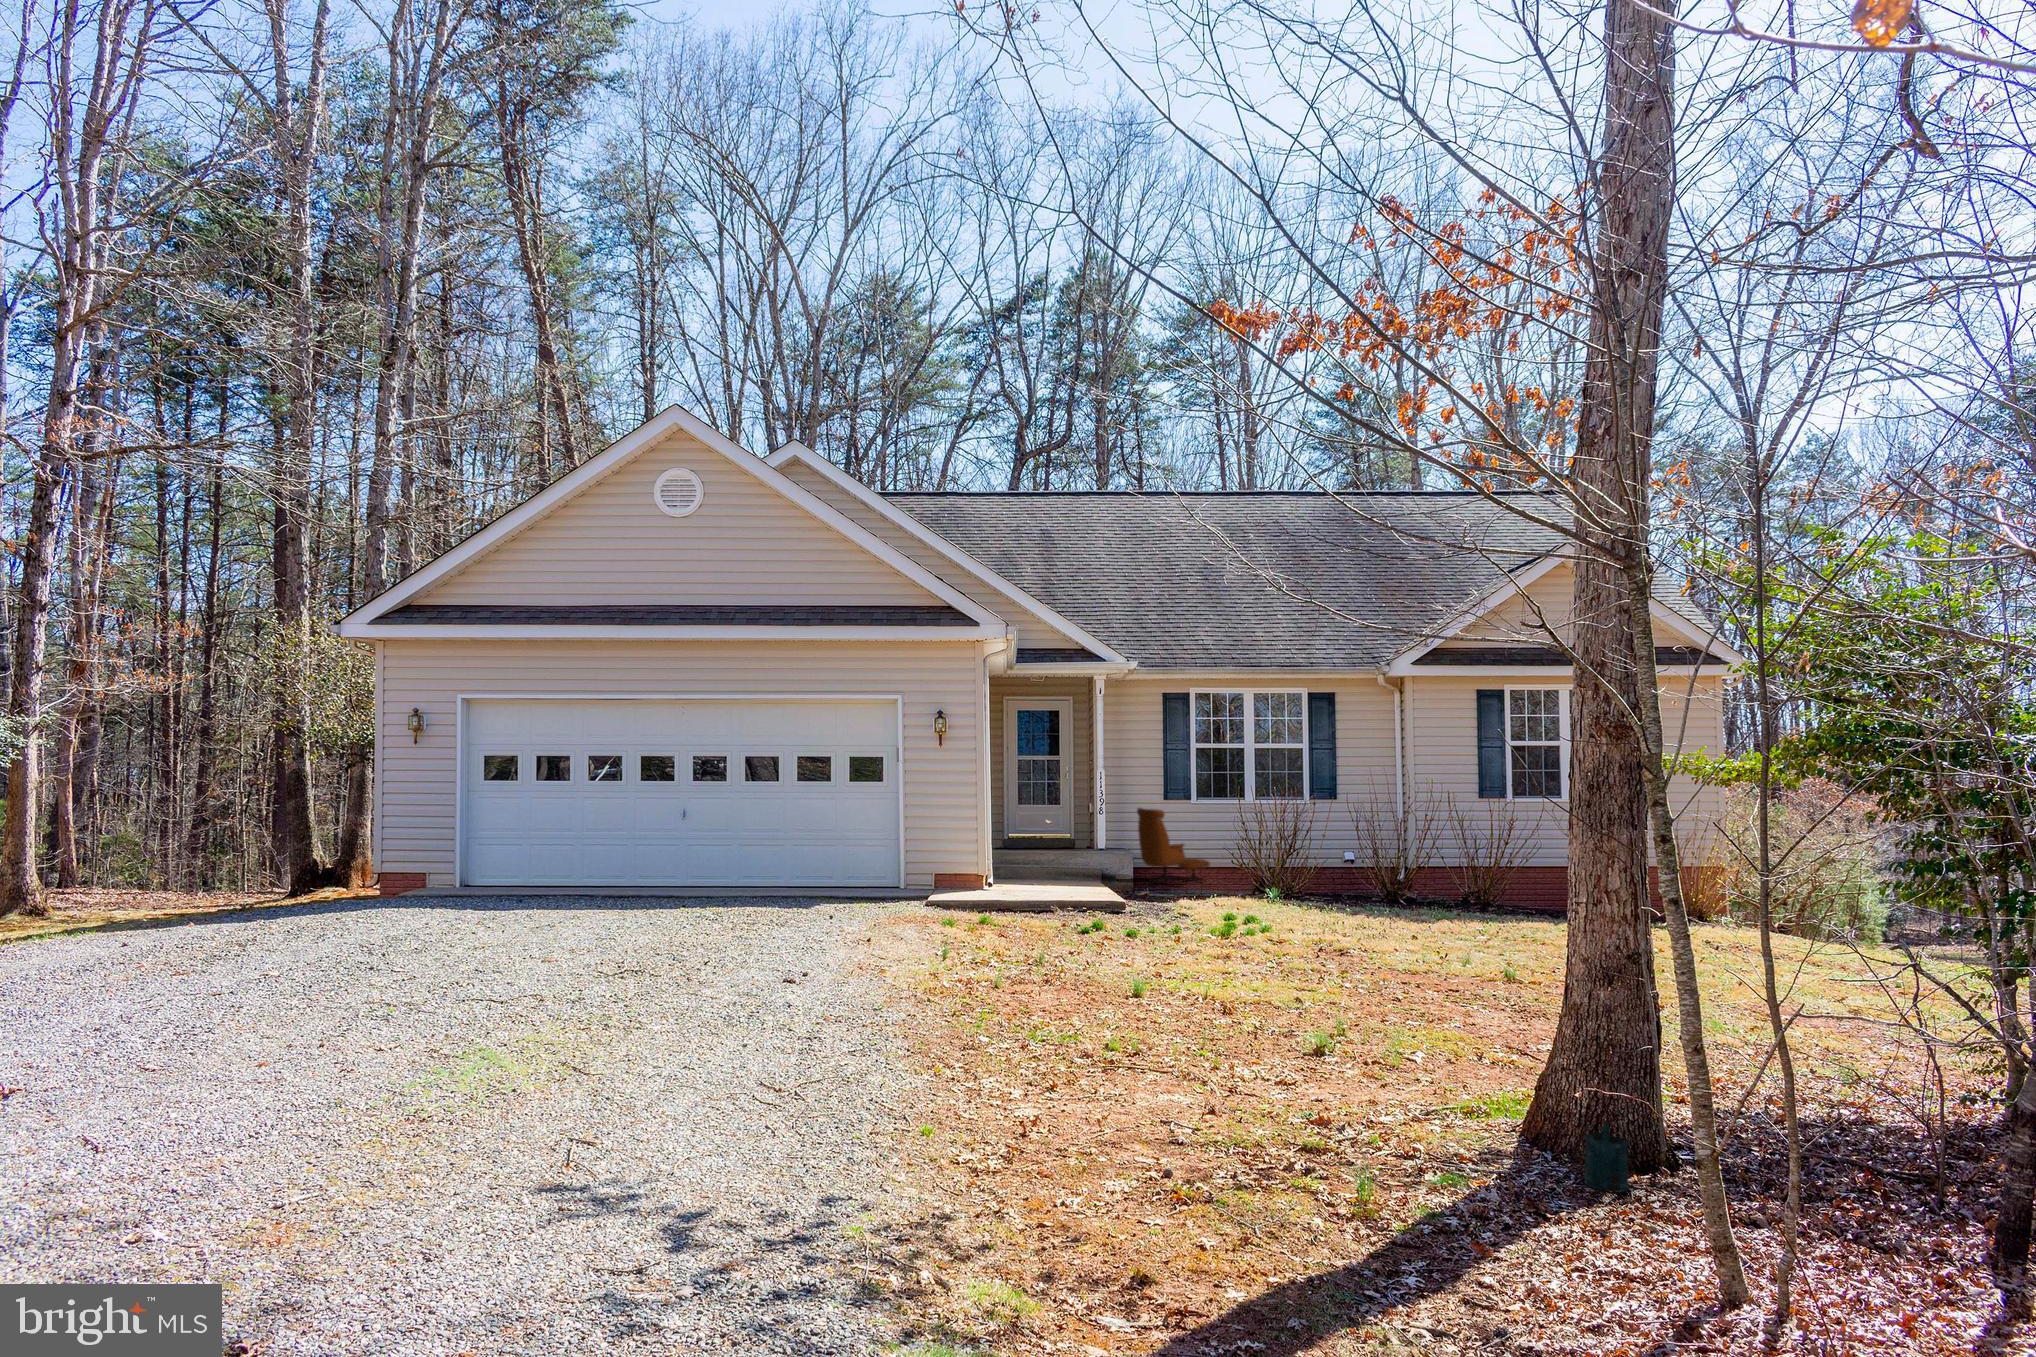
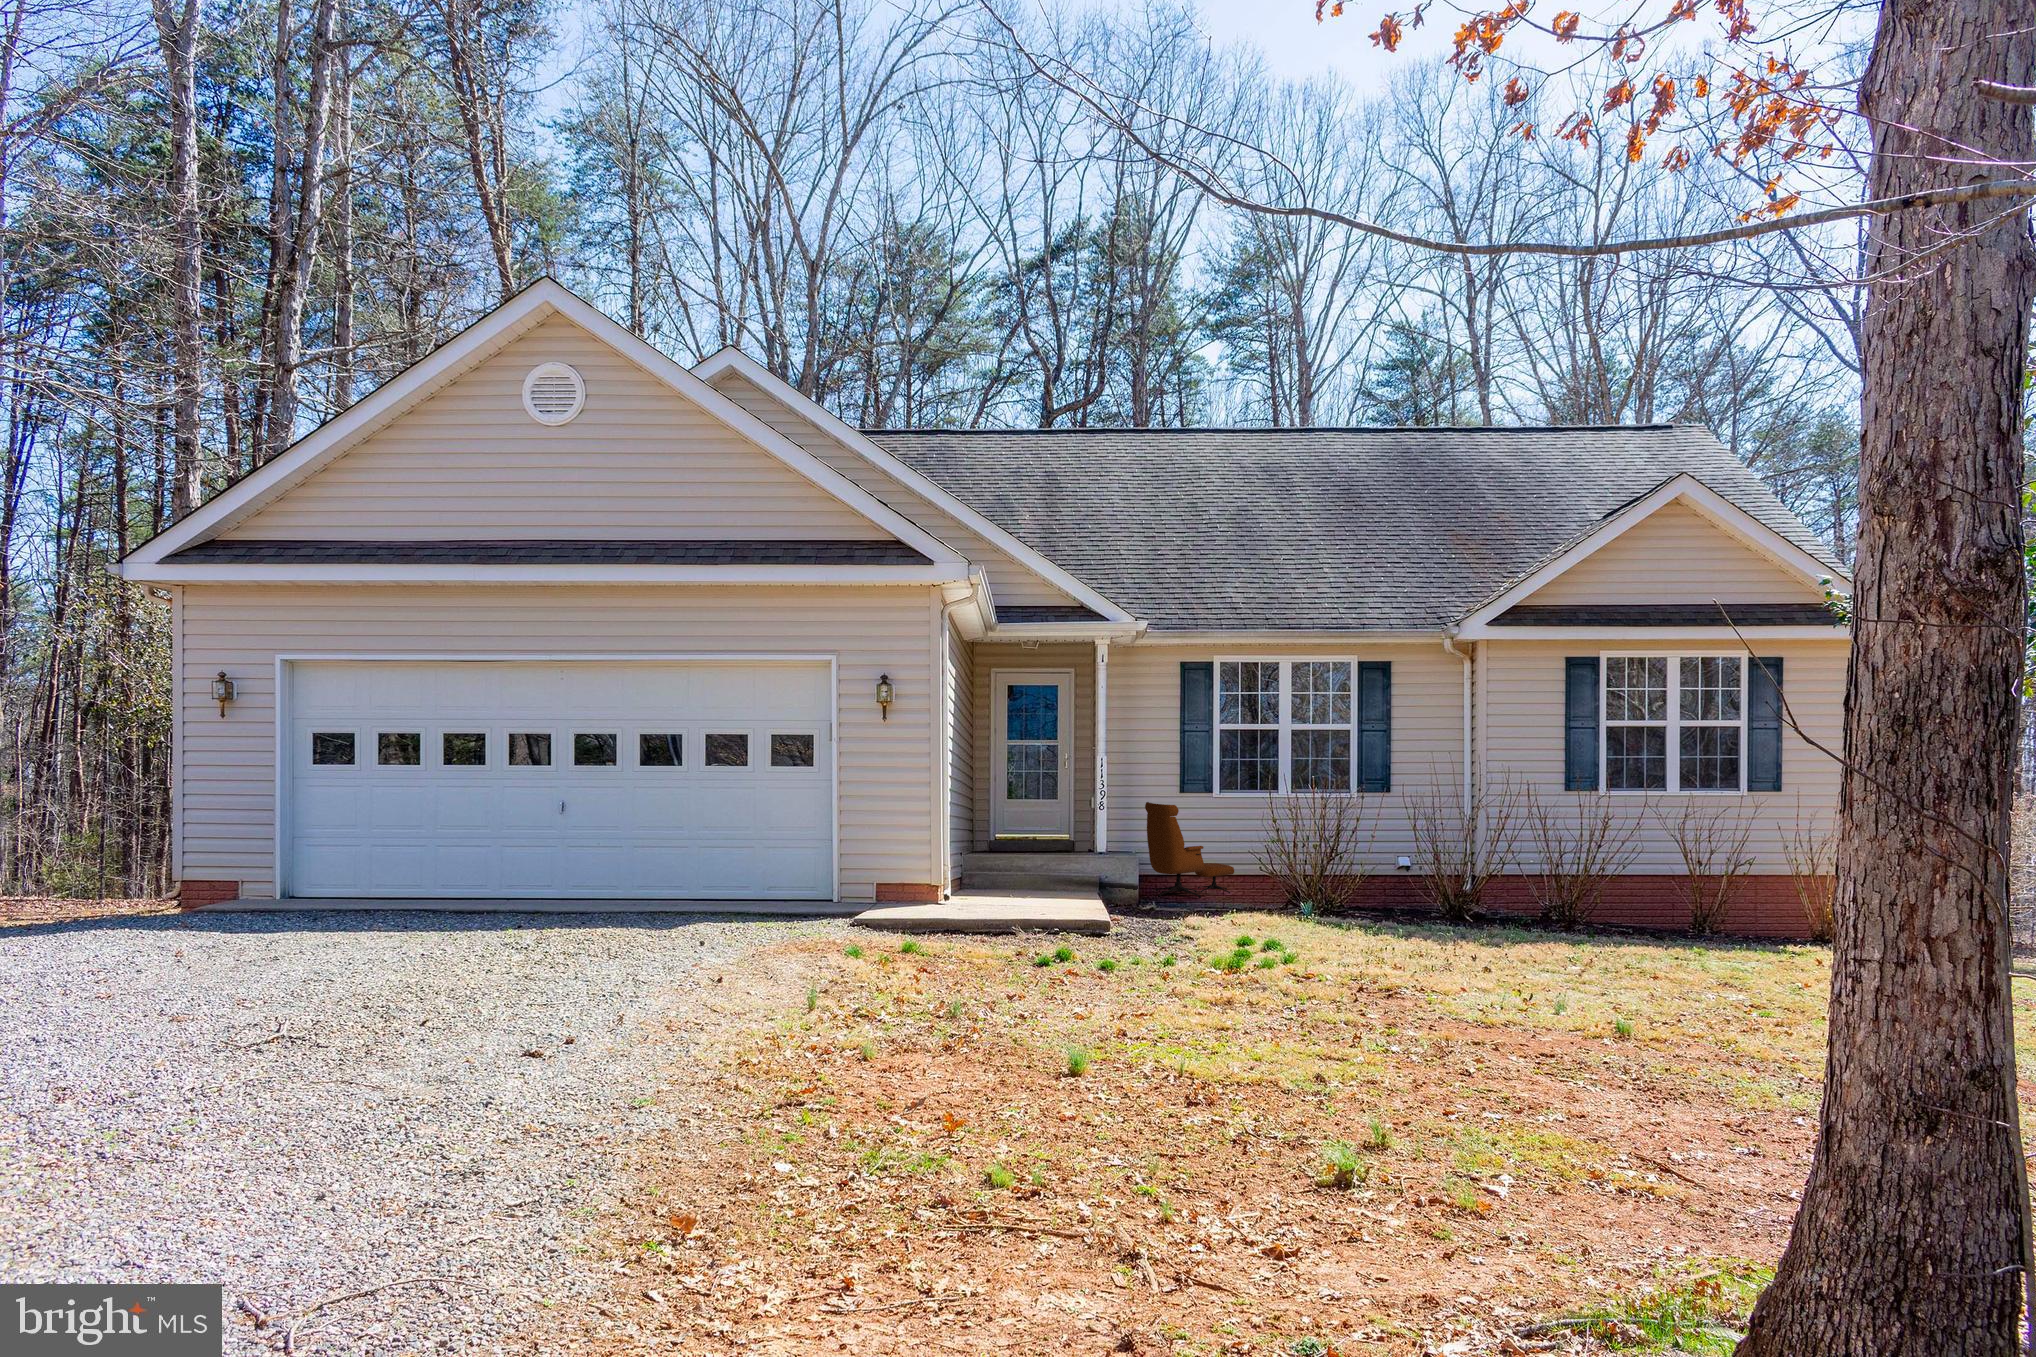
watering can: present [1585,1122,1629,1193] -> none [1570,1157,1616,1229]

